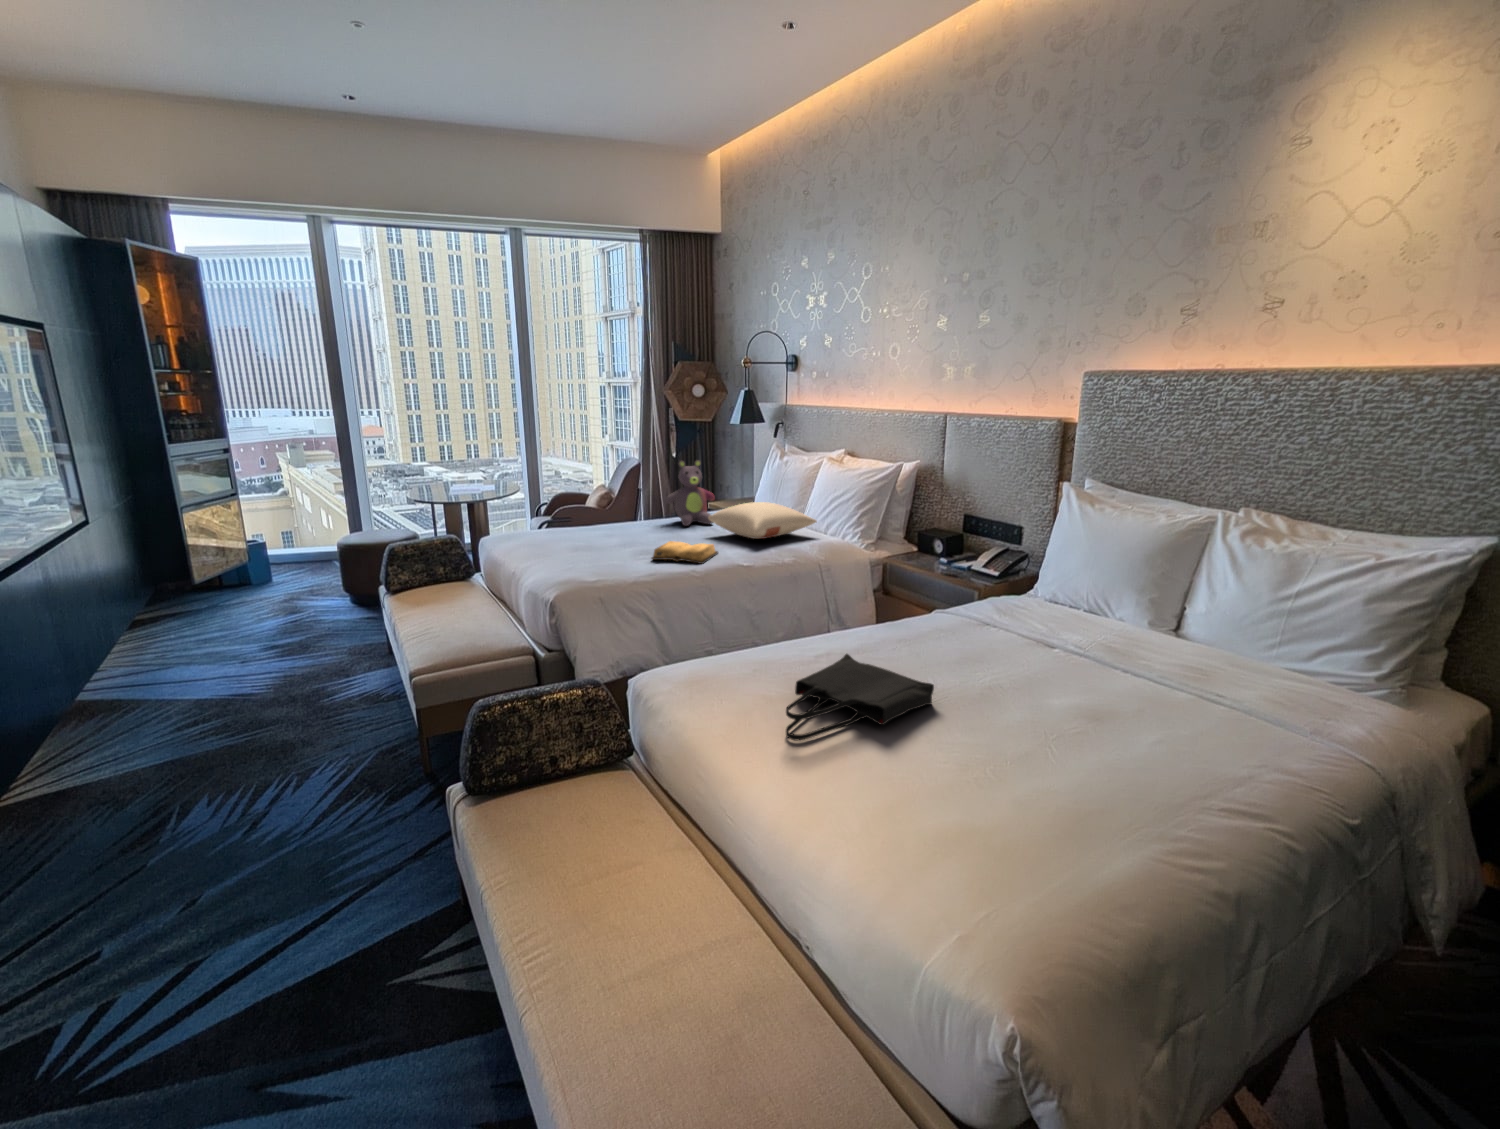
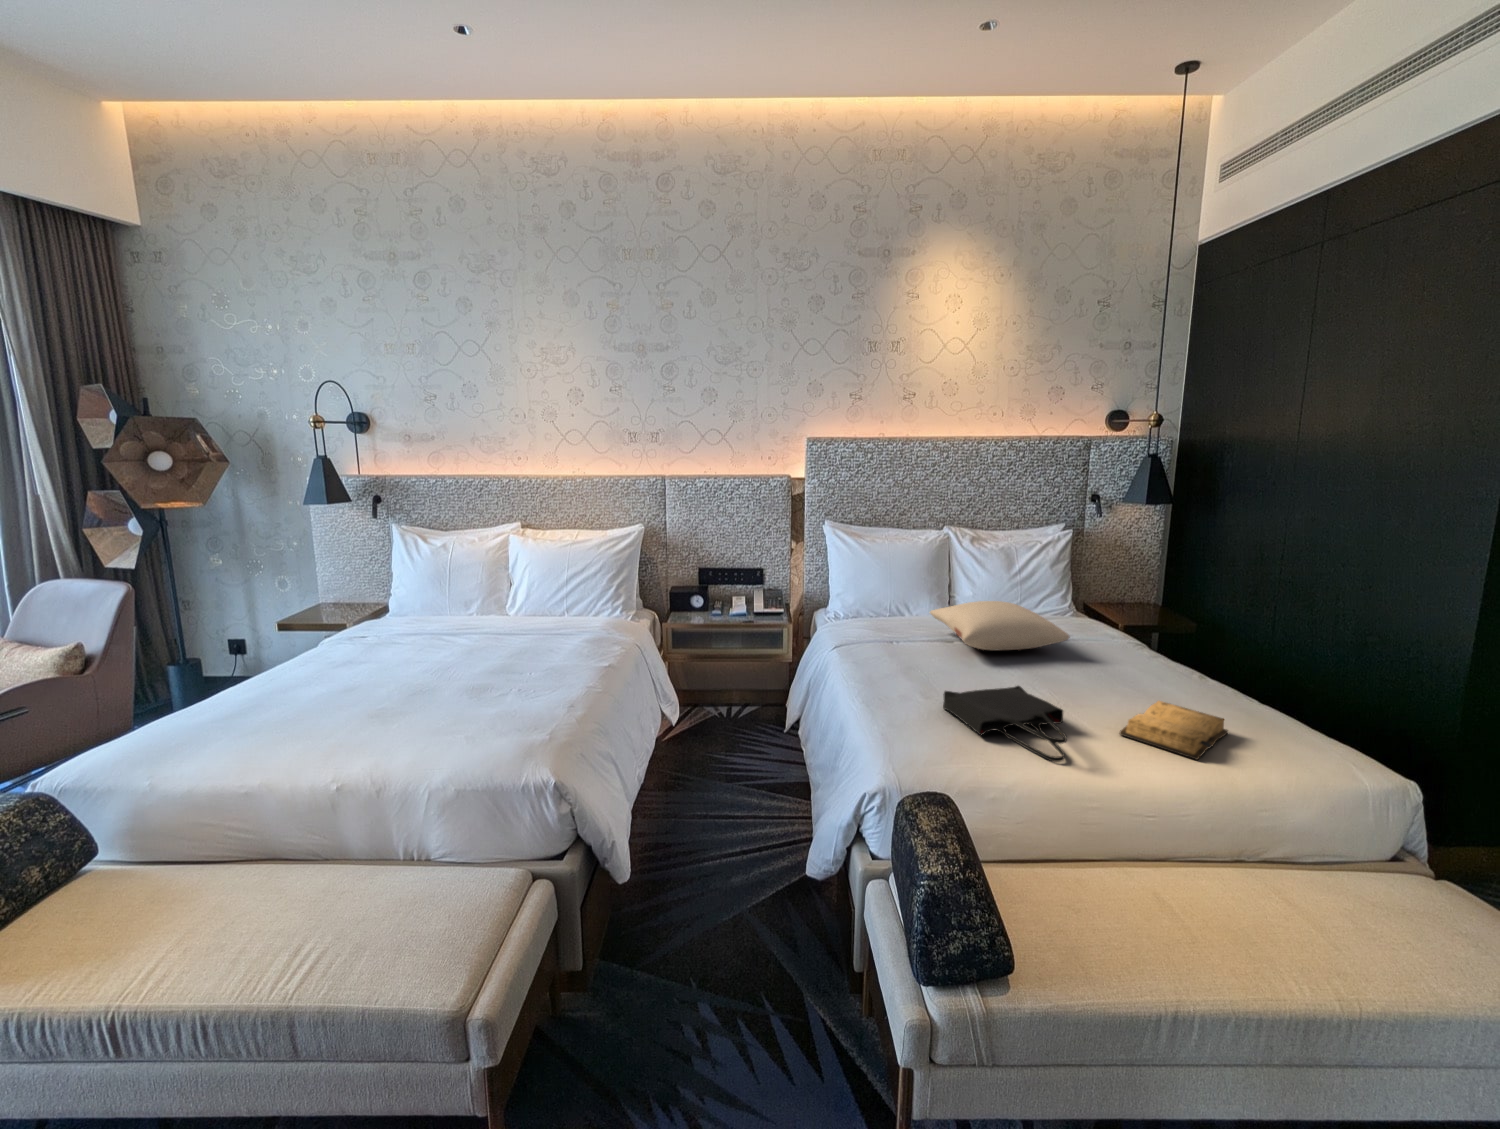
stuffed bear: present [666,460,715,526] -> none [334,561,415,654]
pillow: present [708,502,817,539] -> present [930,601,1069,650]
diary: present [652,541,718,564] -> present [1120,701,1228,760]

